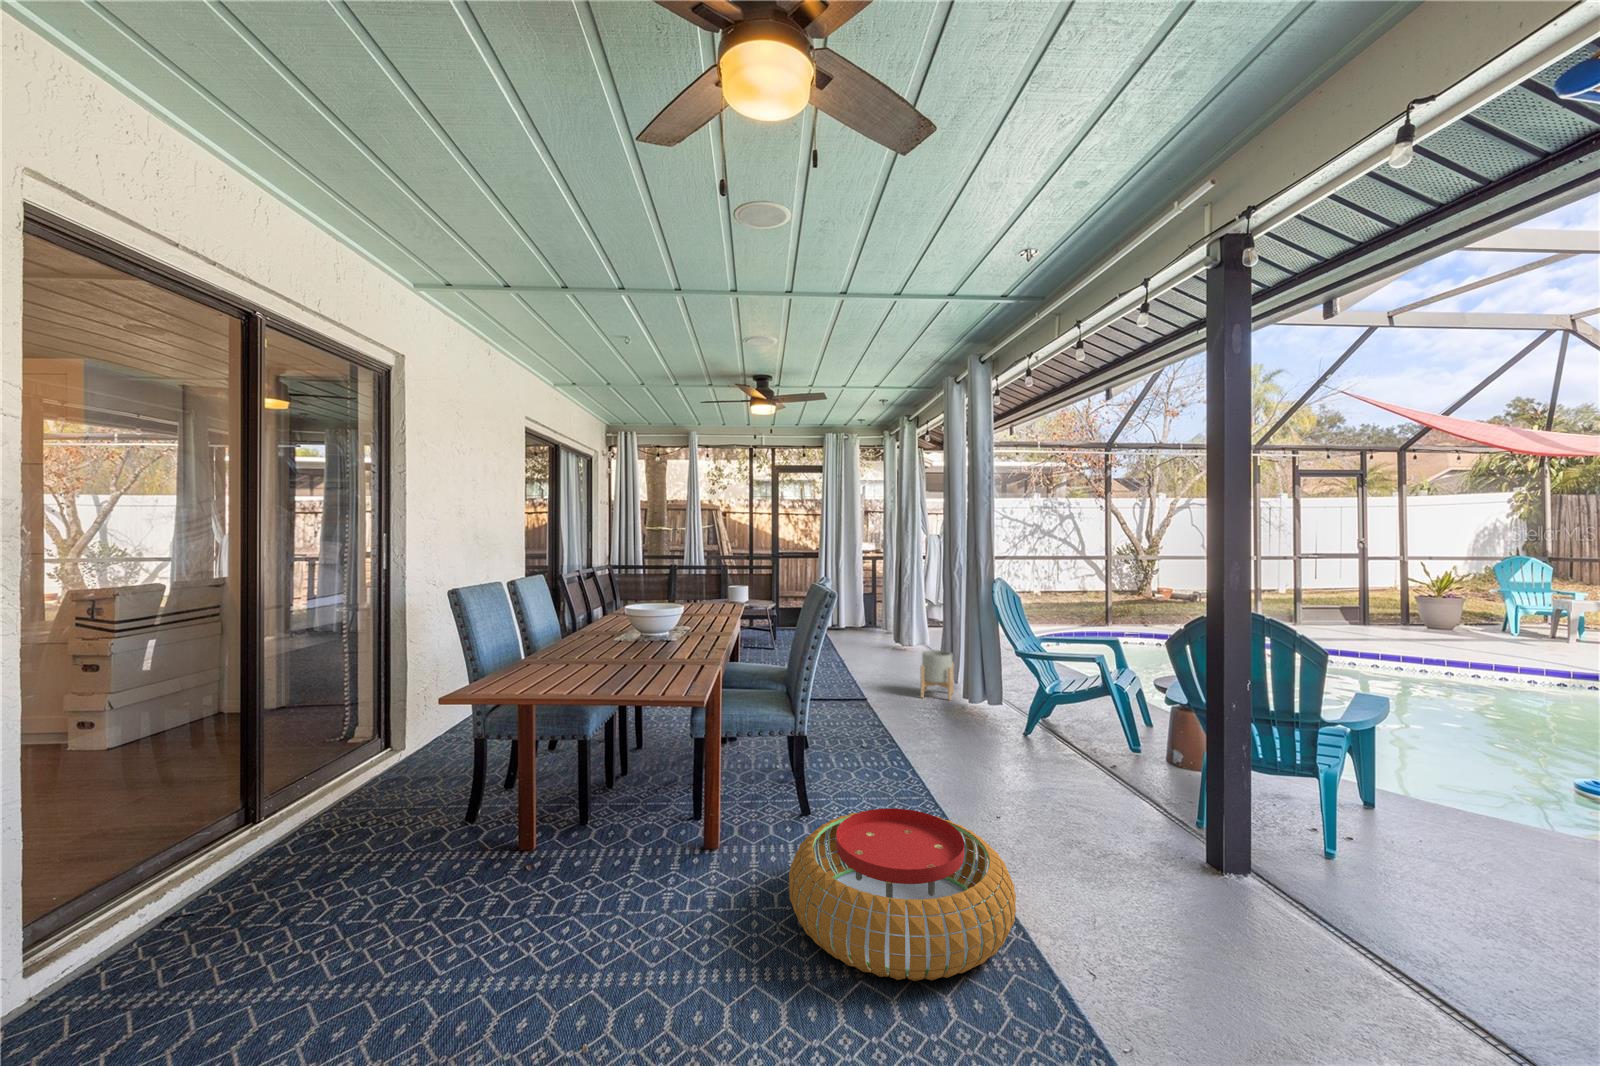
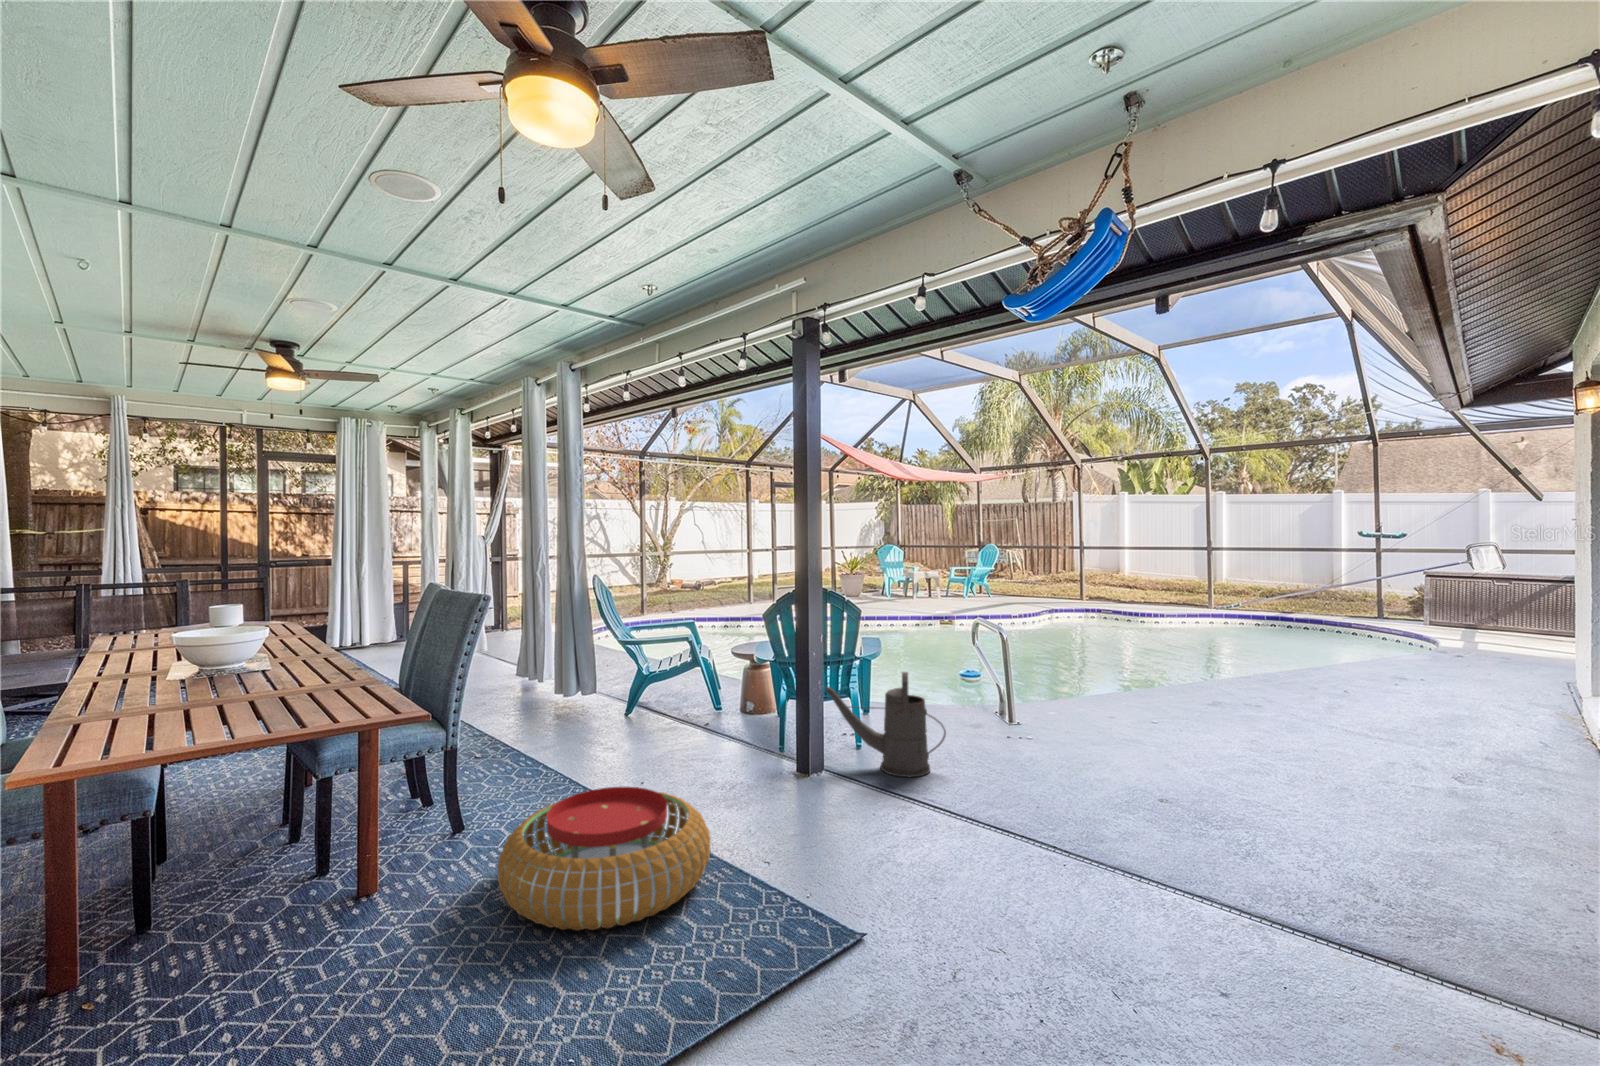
planter: present [920,650,954,700] -> none [496,655,532,708]
watering can: none [1265,755,1519,948] -> present [826,672,946,777]

